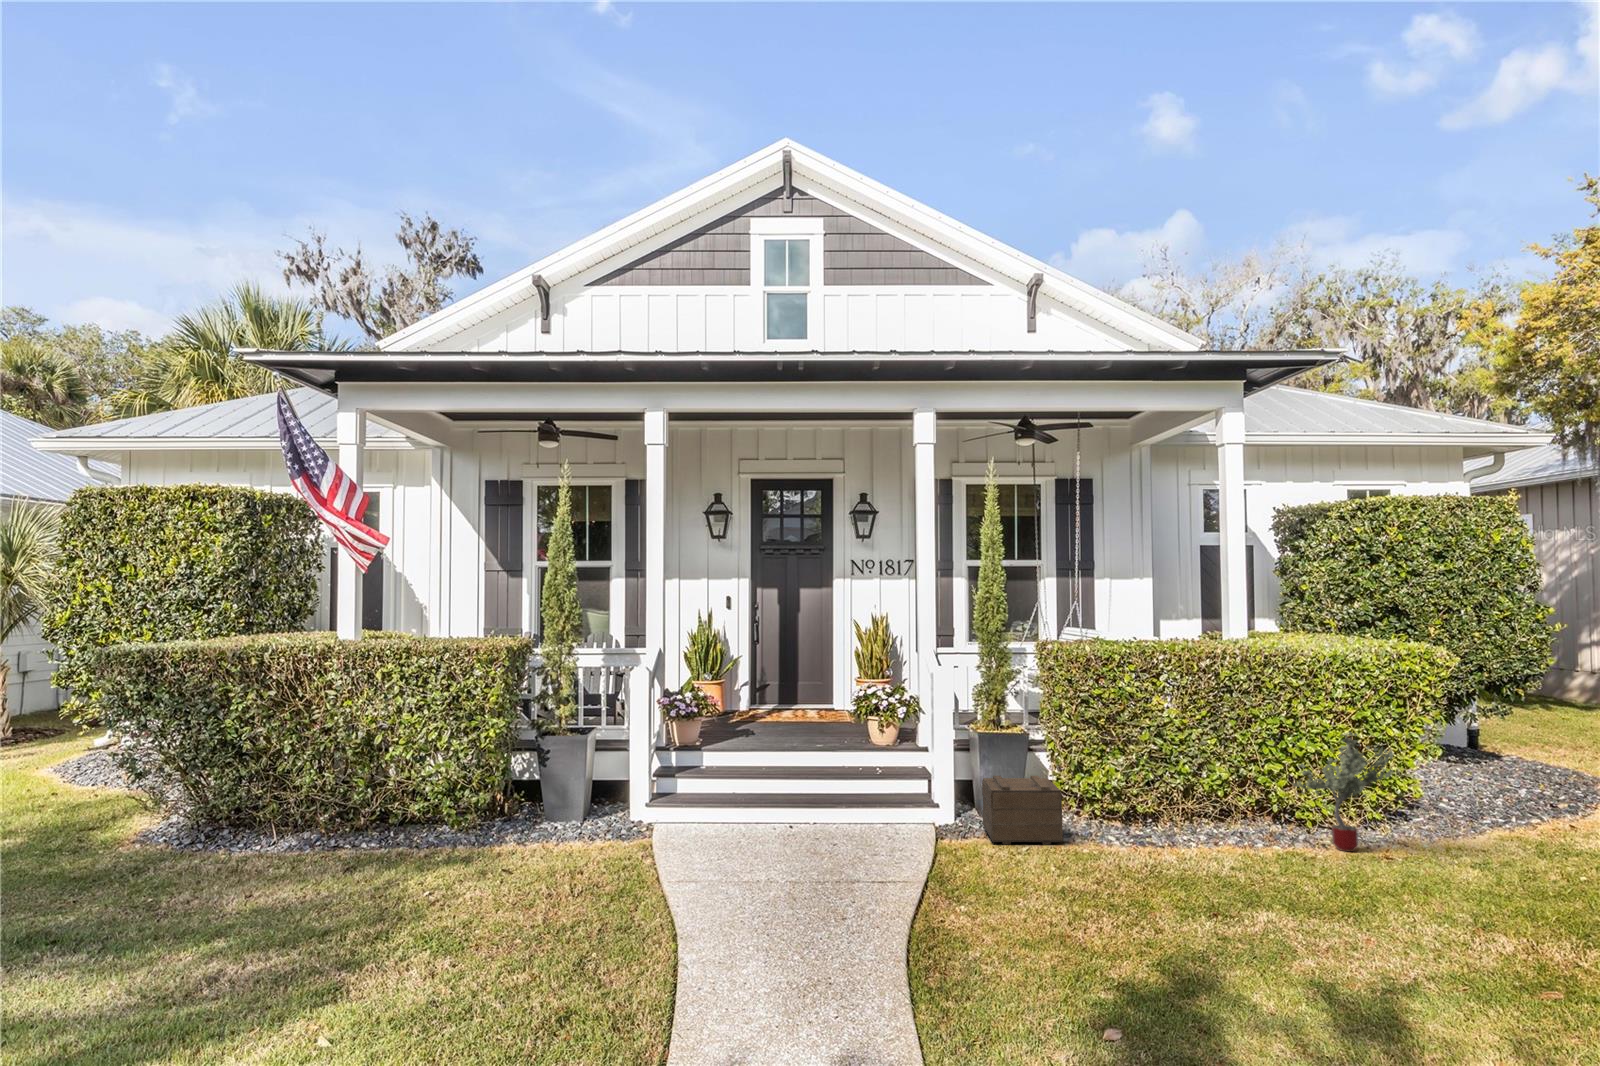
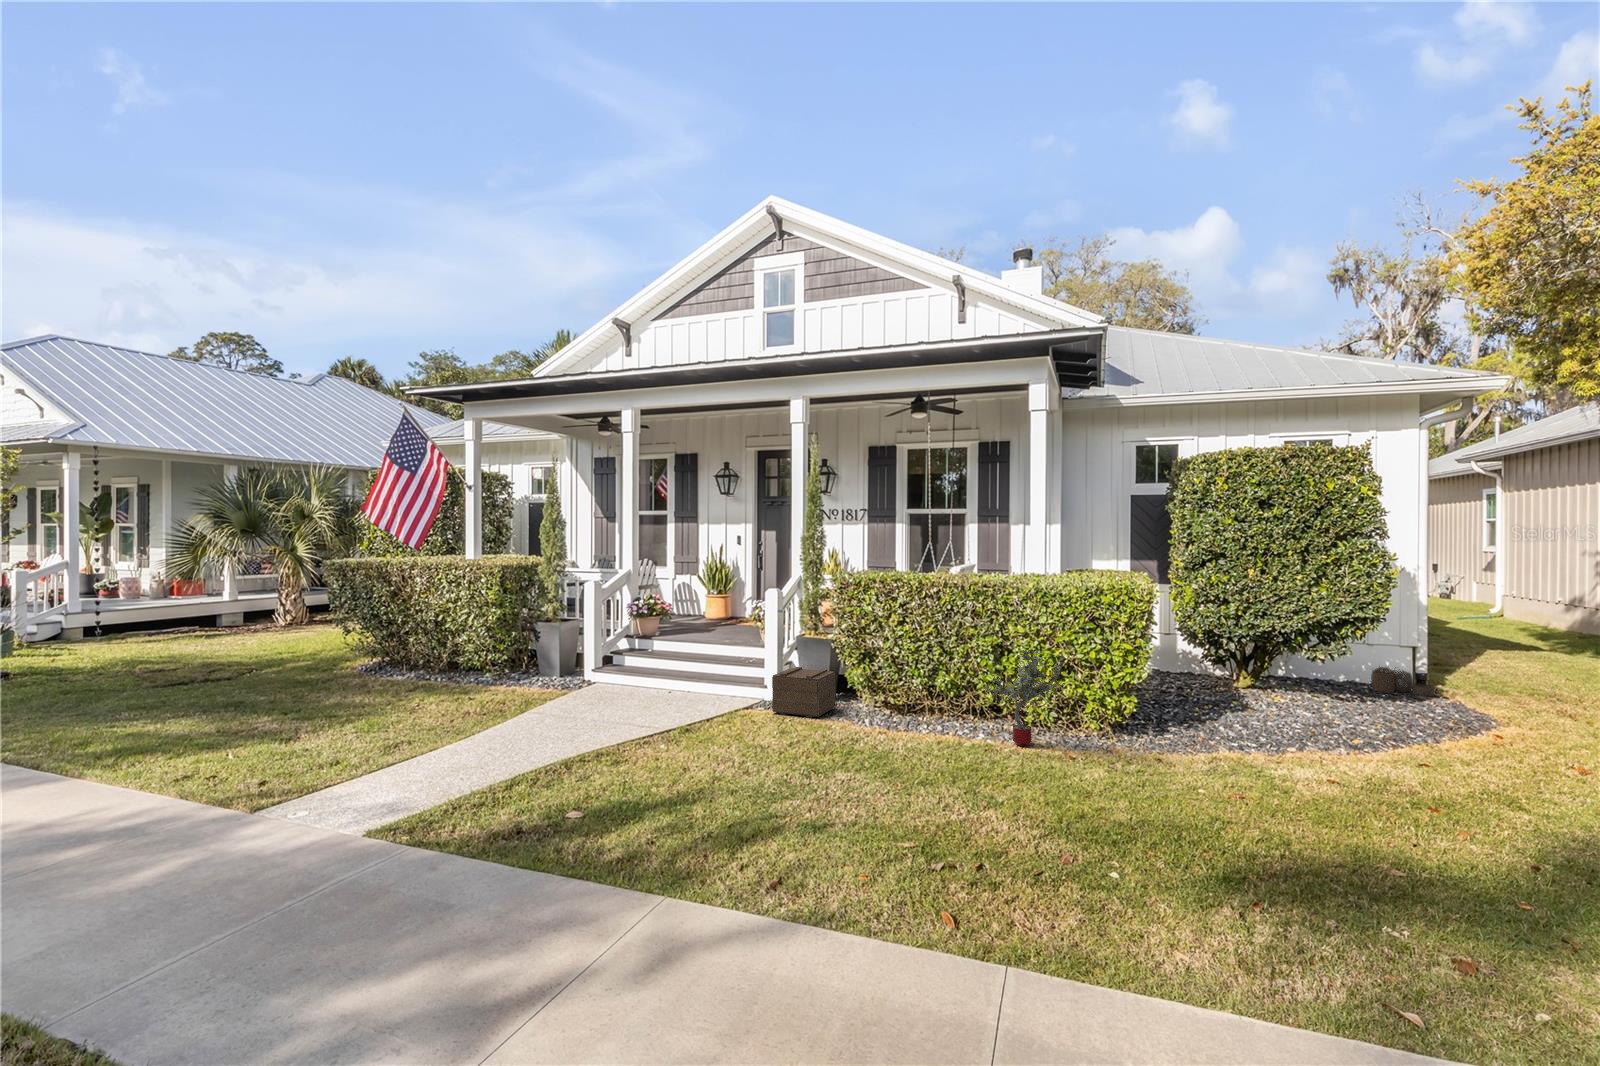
woven basket: none [1456,724,1531,754] -> present [1371,667,1435,696]

